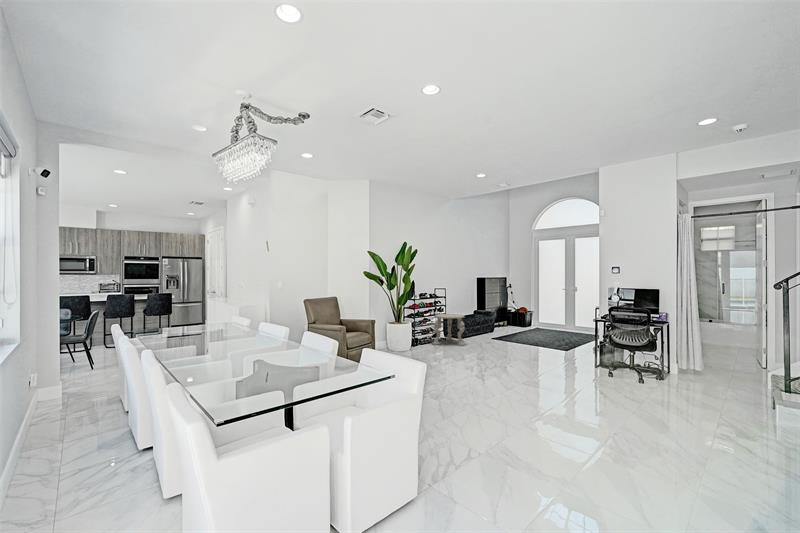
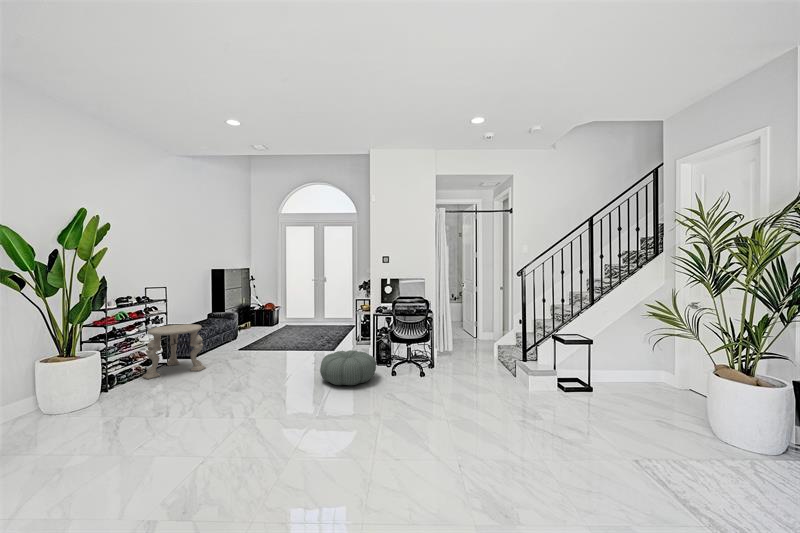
pouf: none [538,344,588,371] -> present [320,350,376,385]

